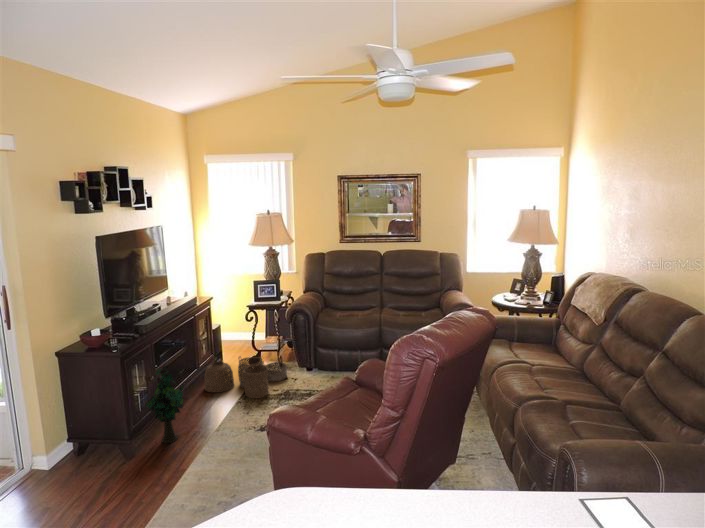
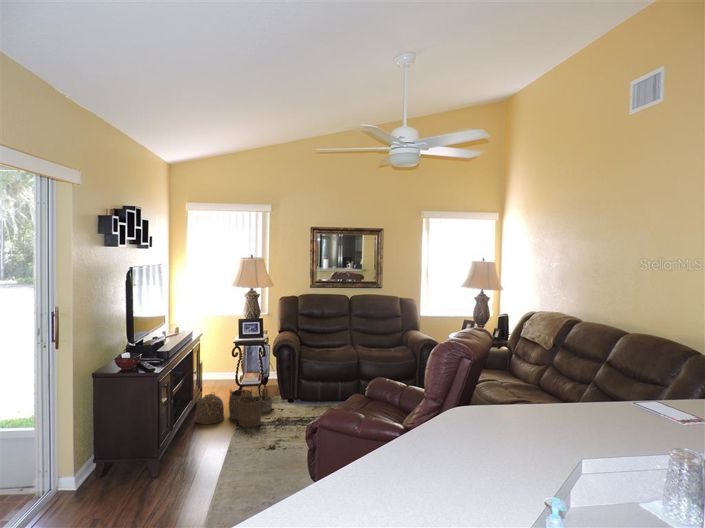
decorative plant: present [145,366,184,443] -> none [163,391,199,467]

